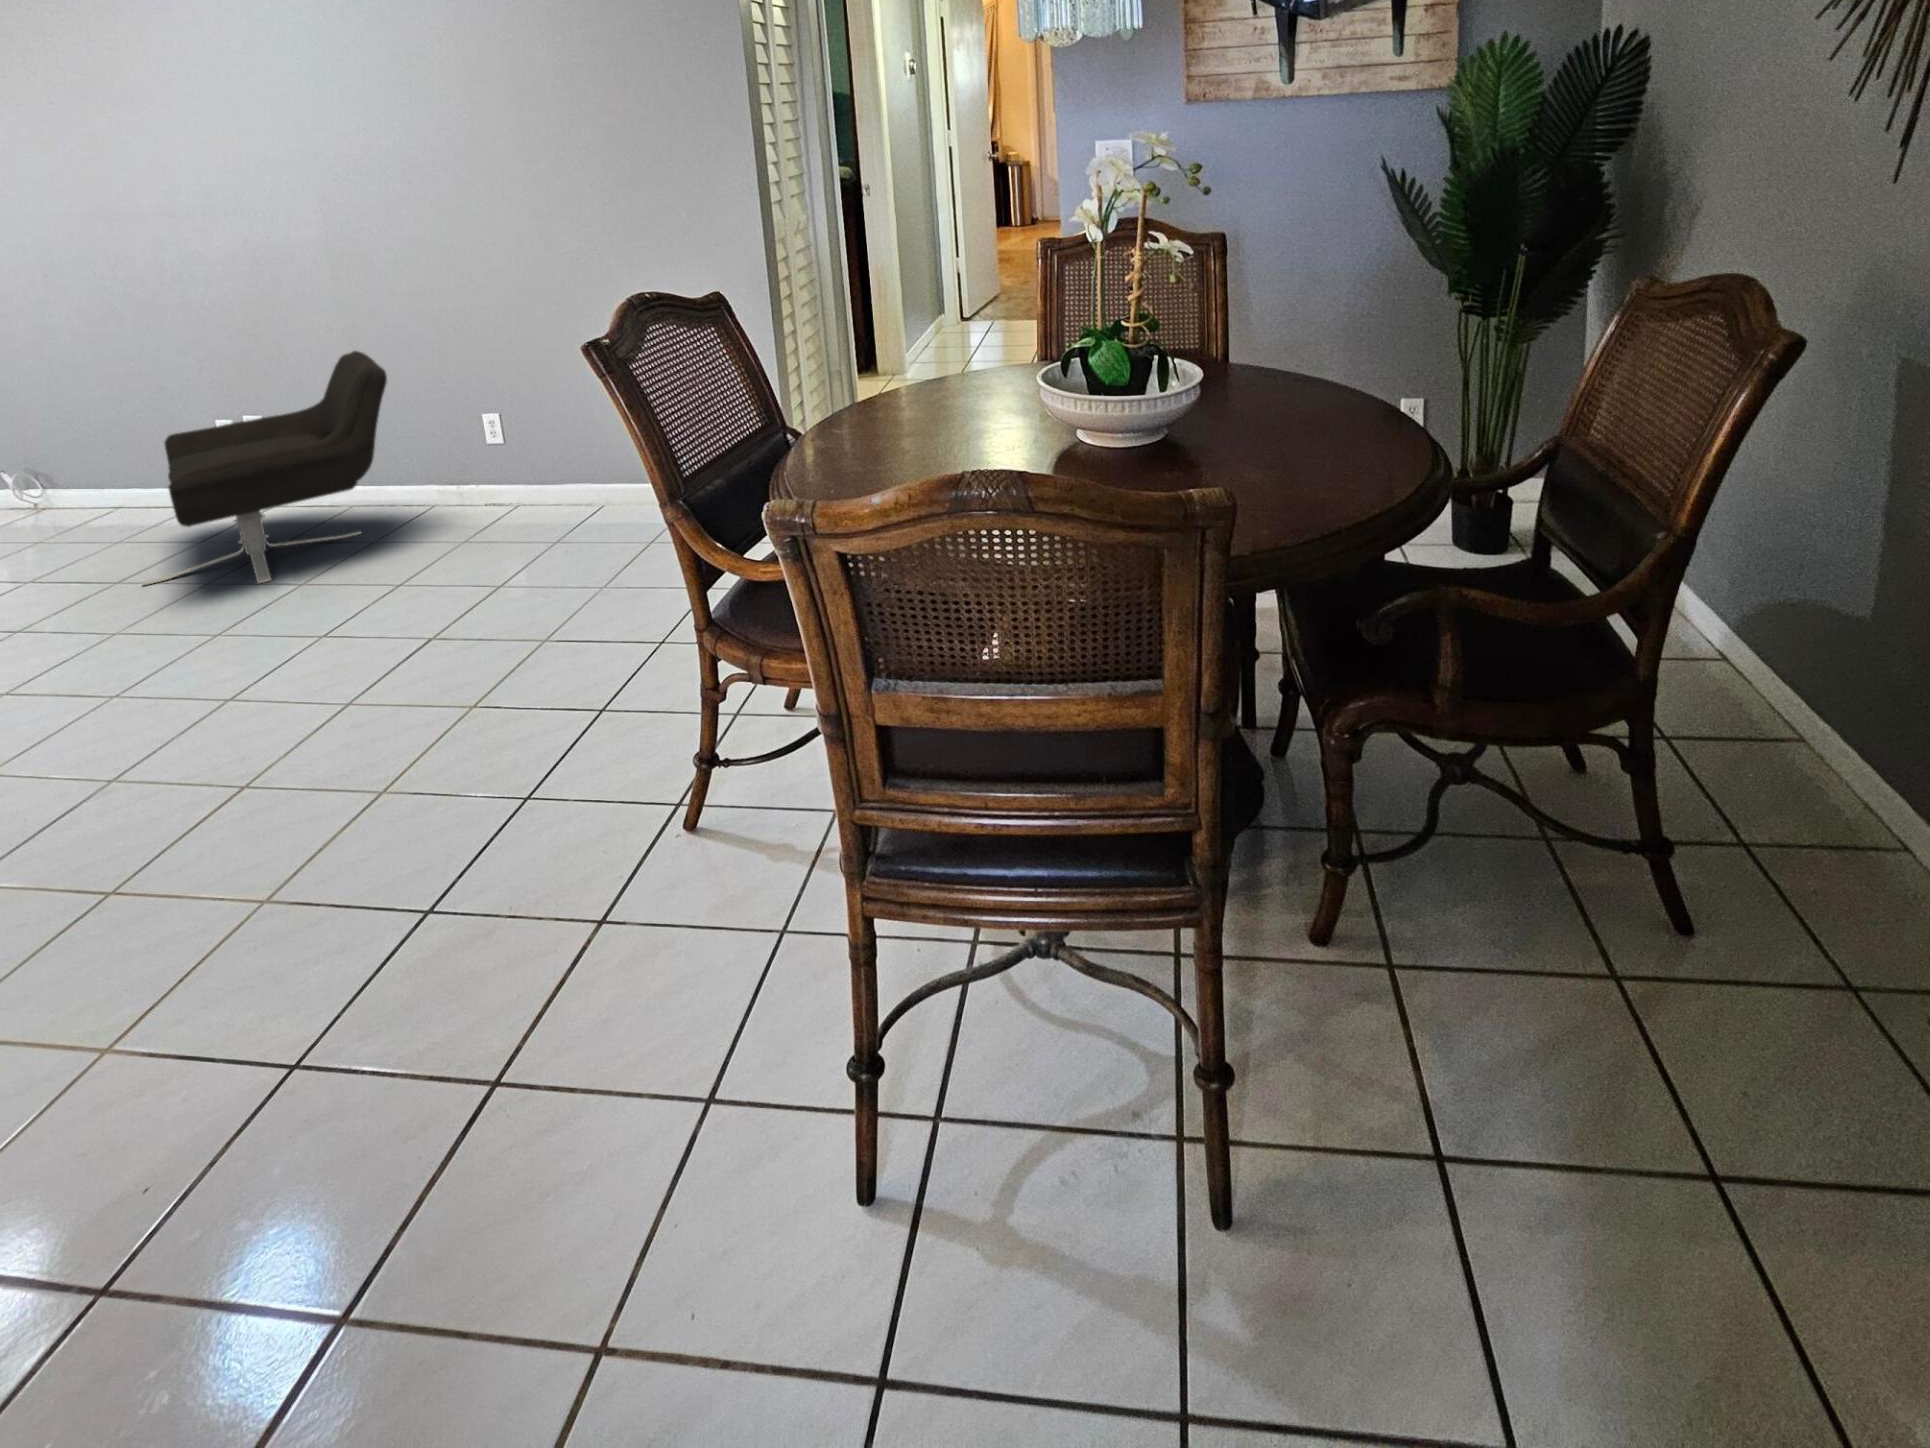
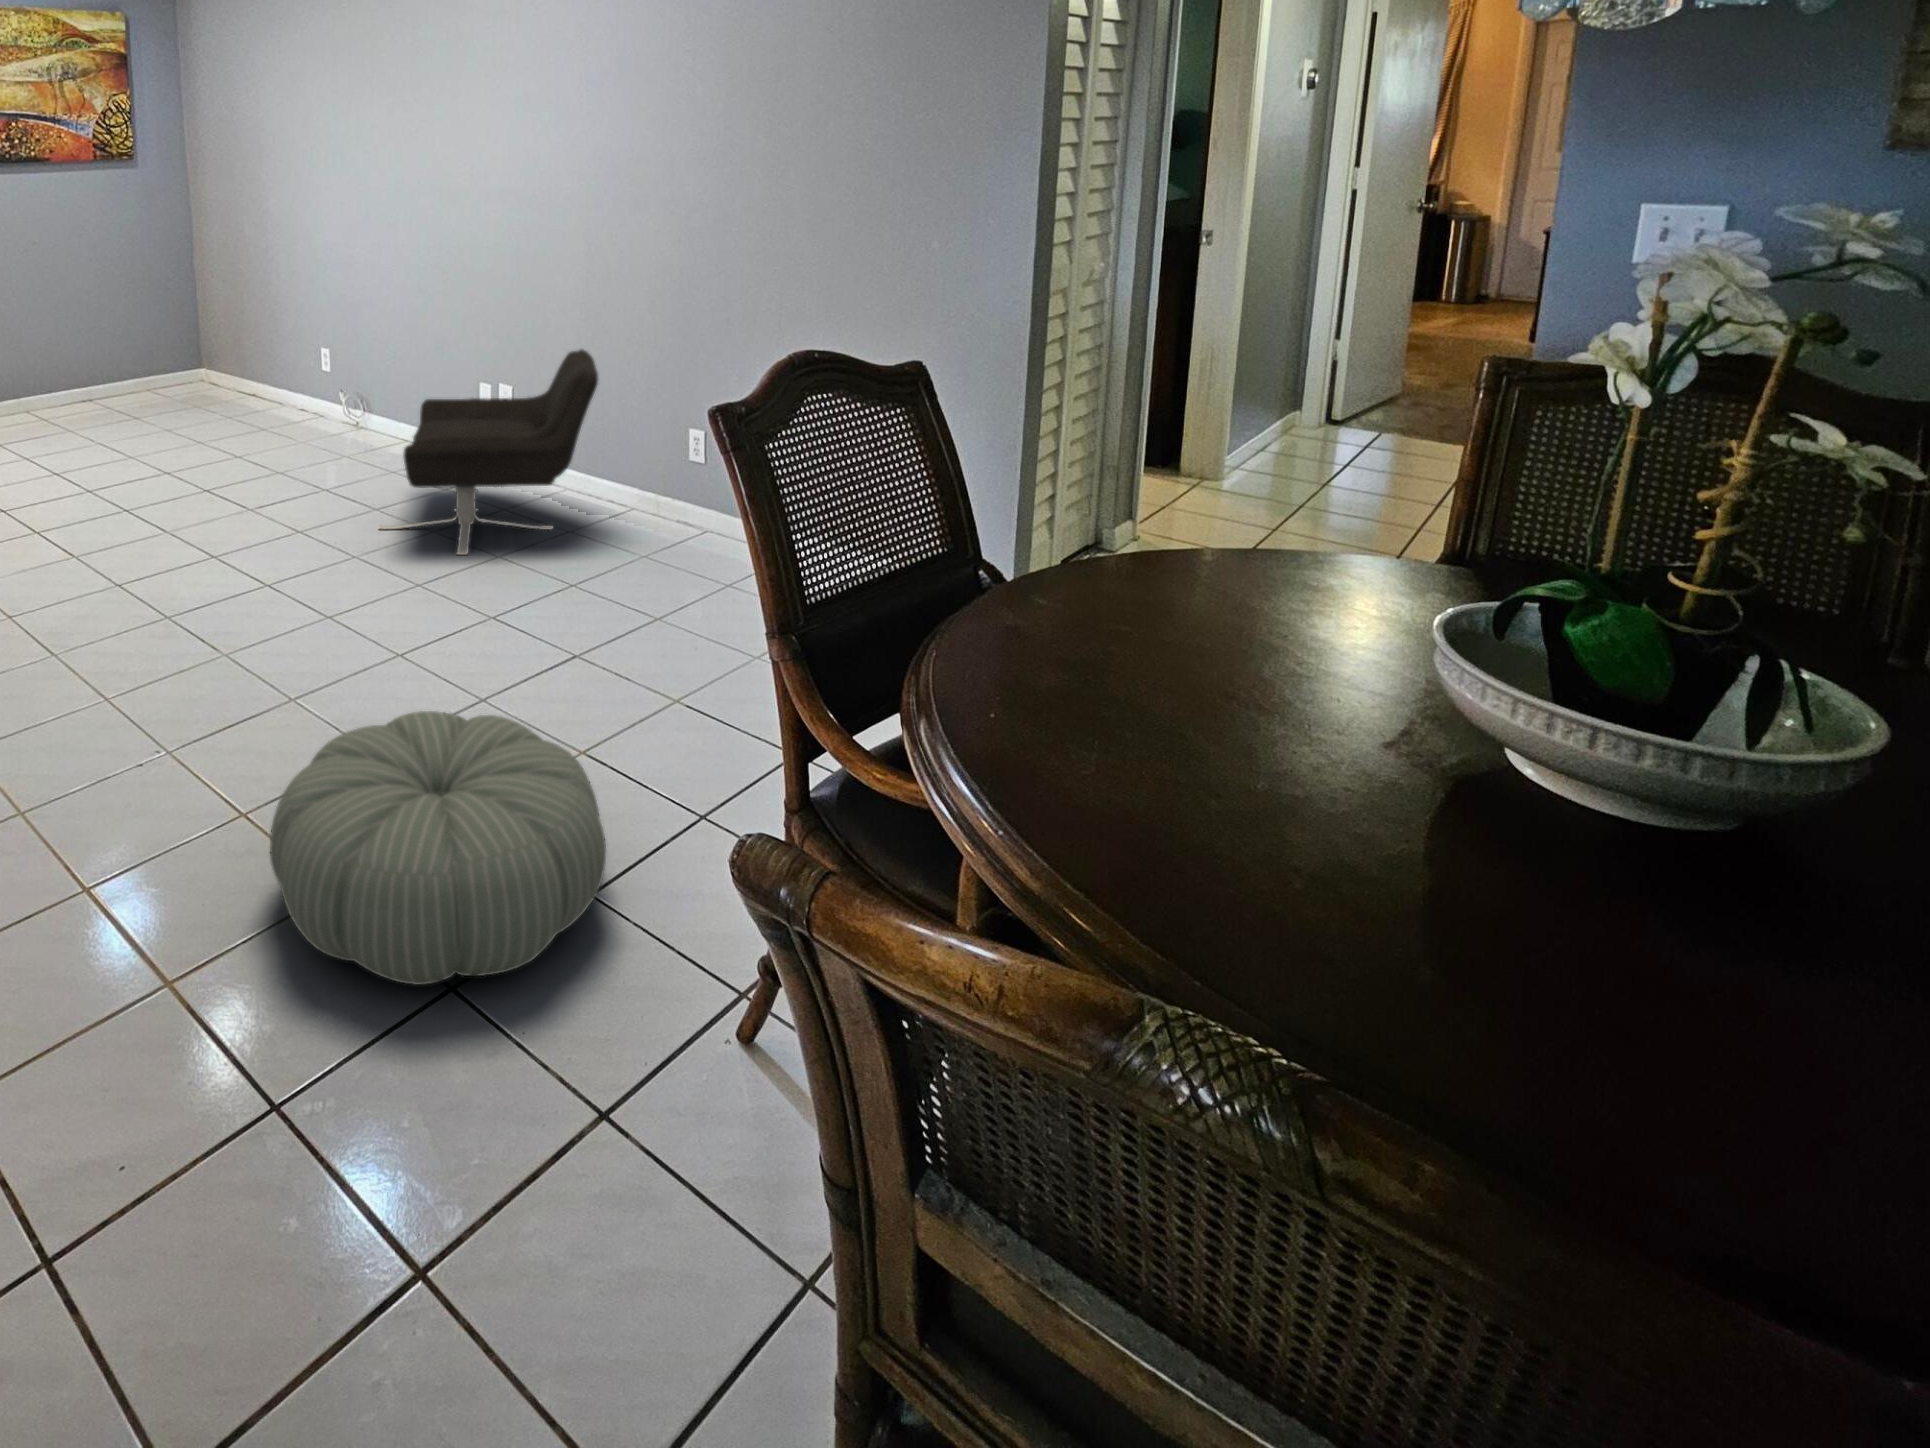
pouf: none [176,679,540,939] -> present [270,711,606,985]

